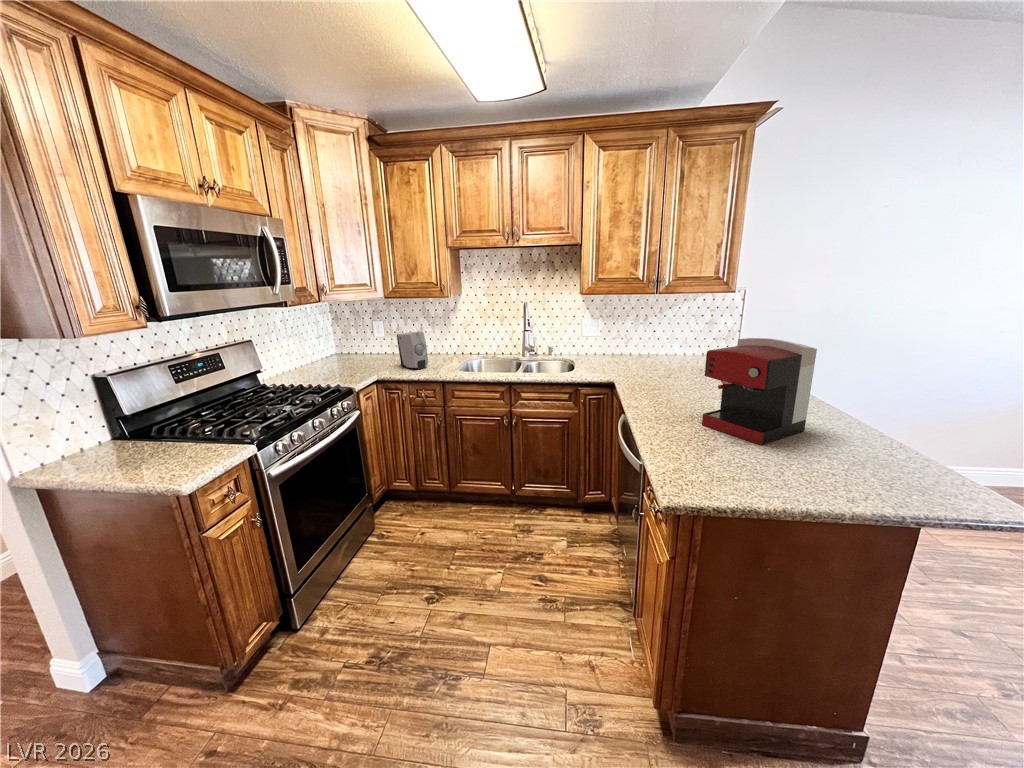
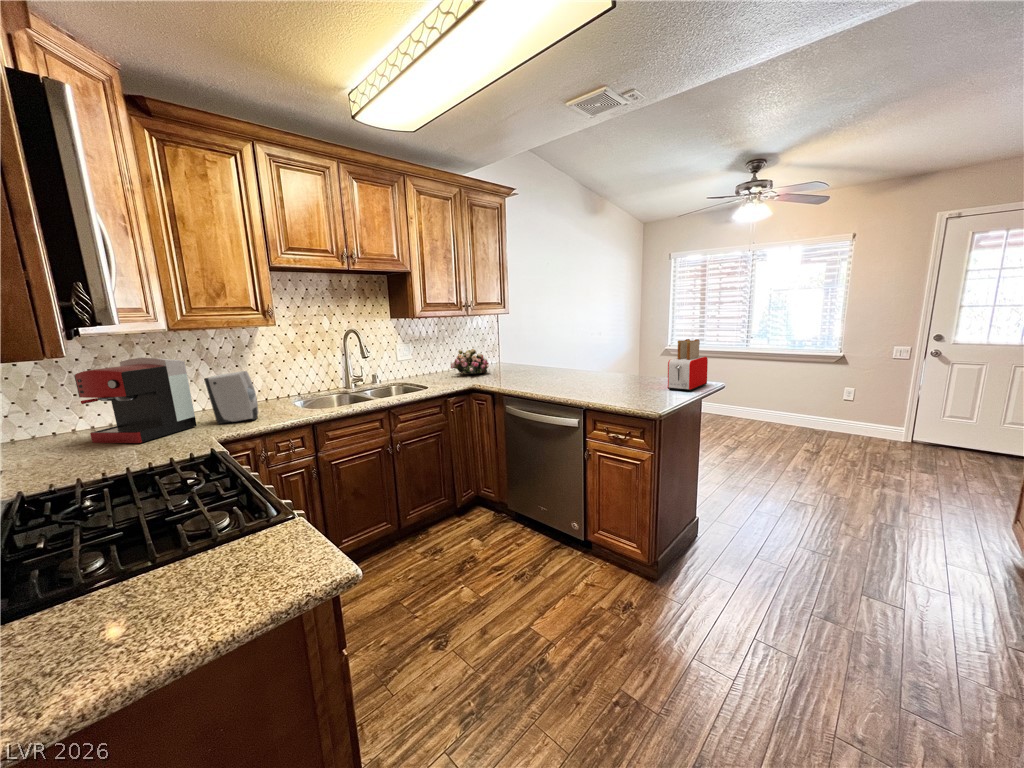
flower arrangement: none [634,332,688,366] -> present [451,349,489,373]
coffee maker: present [702,338,817,445] -> present [74,358,196,443]
toaster: none [813,387,956,499] -> present [668,339,708,392]

